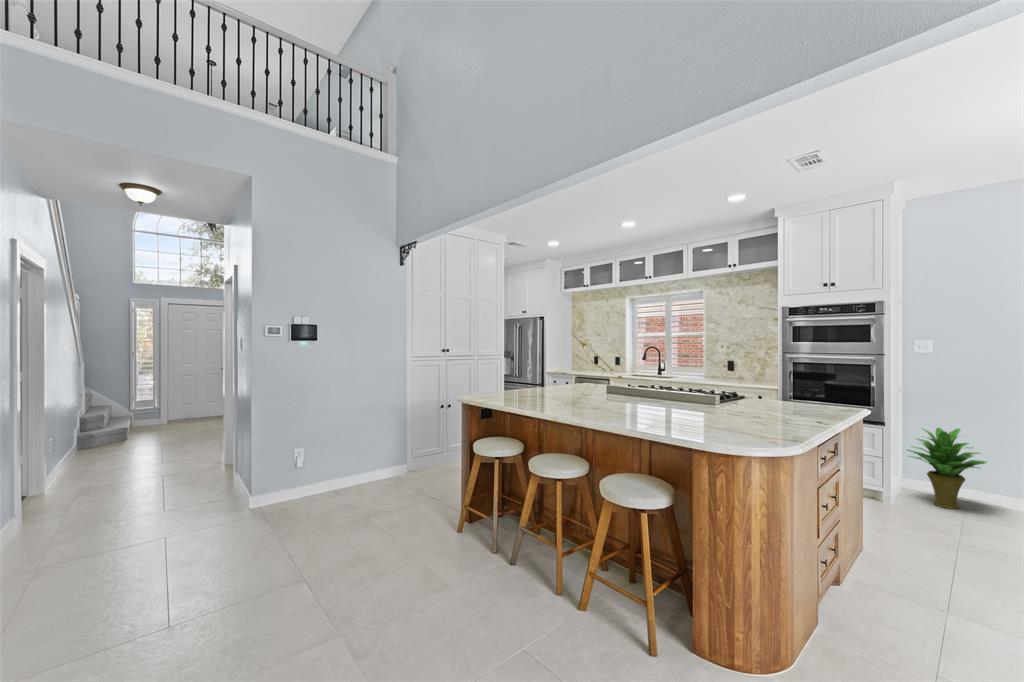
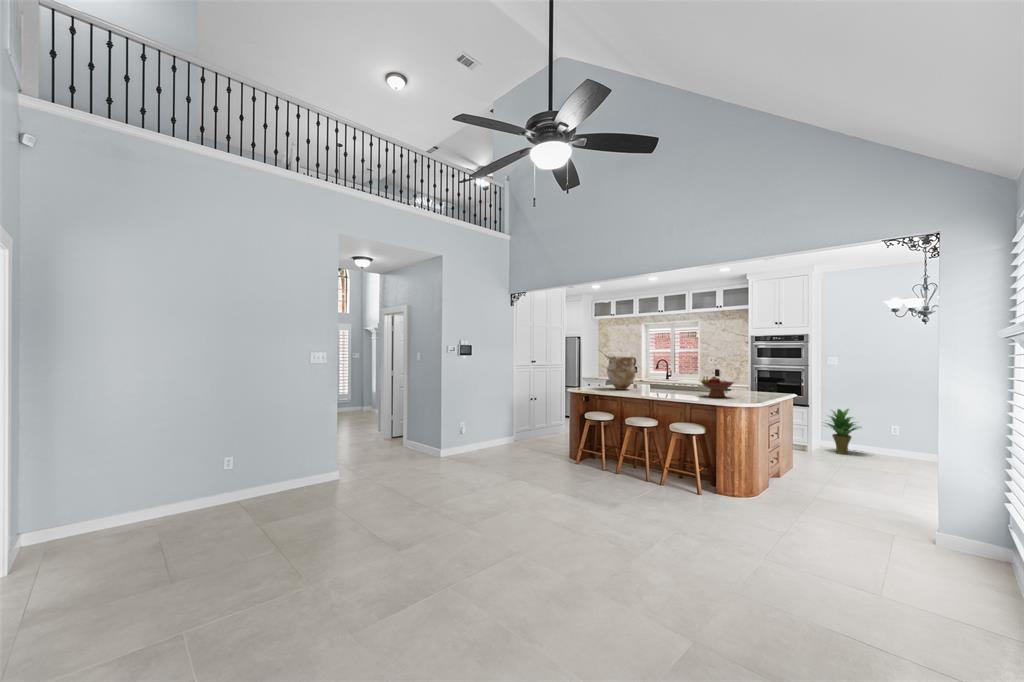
vase: none [511,340,566,400] -> present [607,356,636,390]
fruit bowl: none [667,378,739,424] -> present [701,377,733,397]

